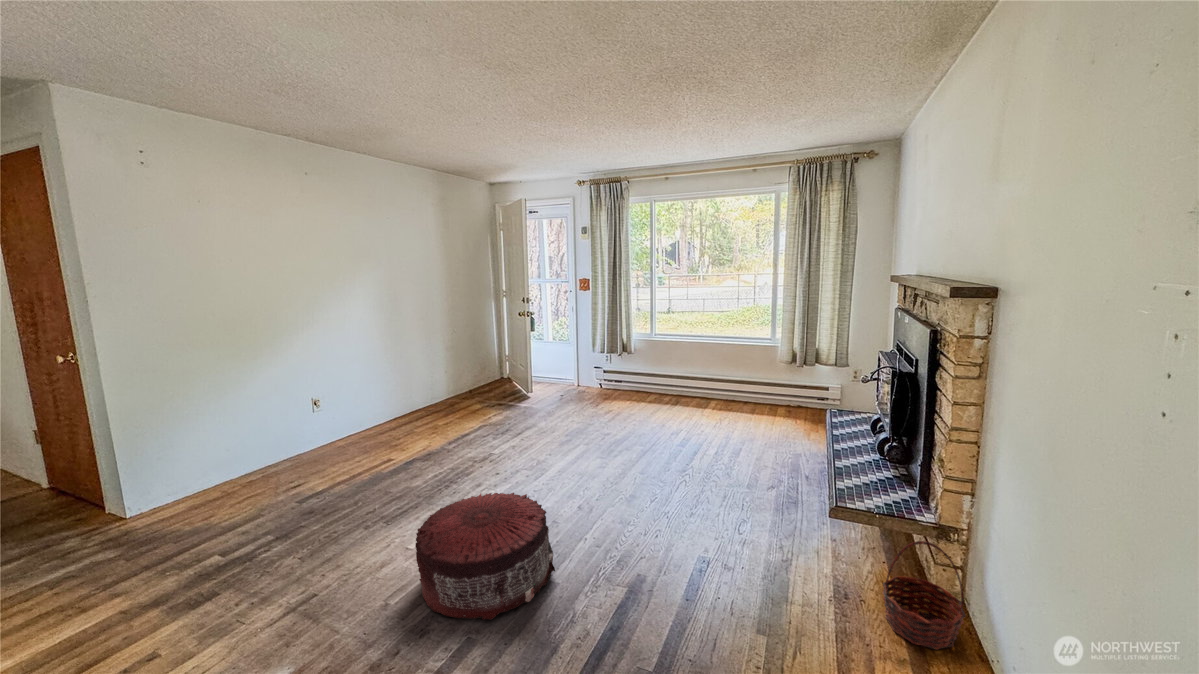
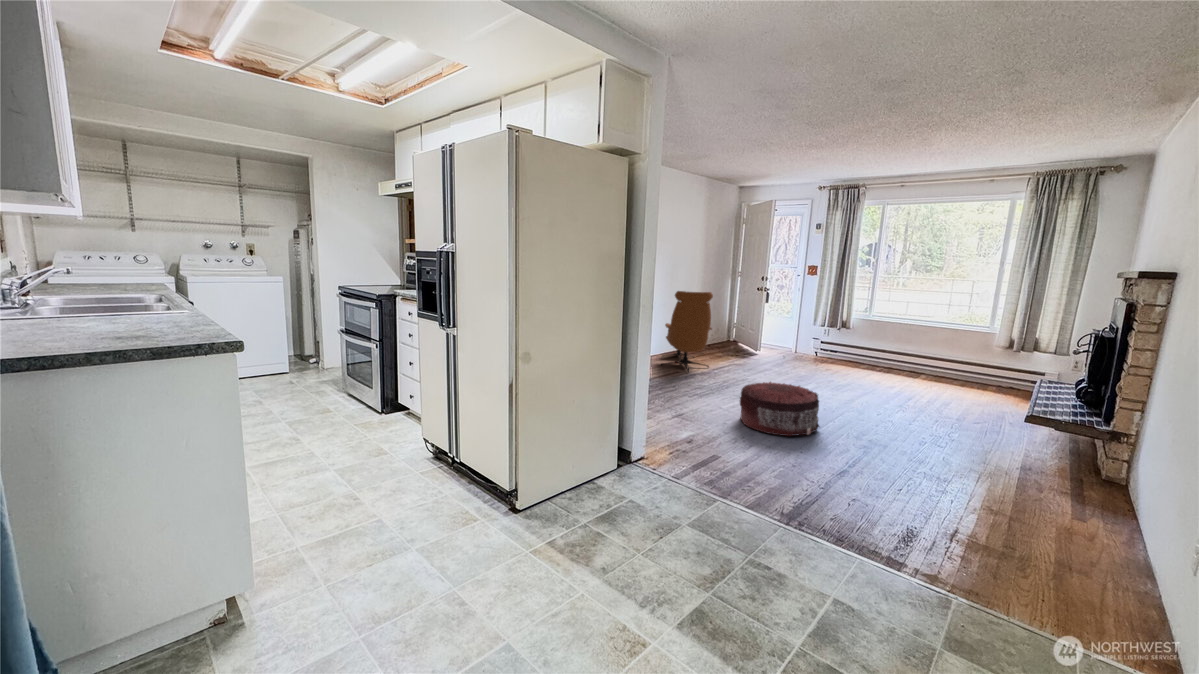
lounge chair: none [359,335,443,460] -> present [661,291,713,372]
basket: present [883,541,966,650] -> none [1058,432,1122,497]

